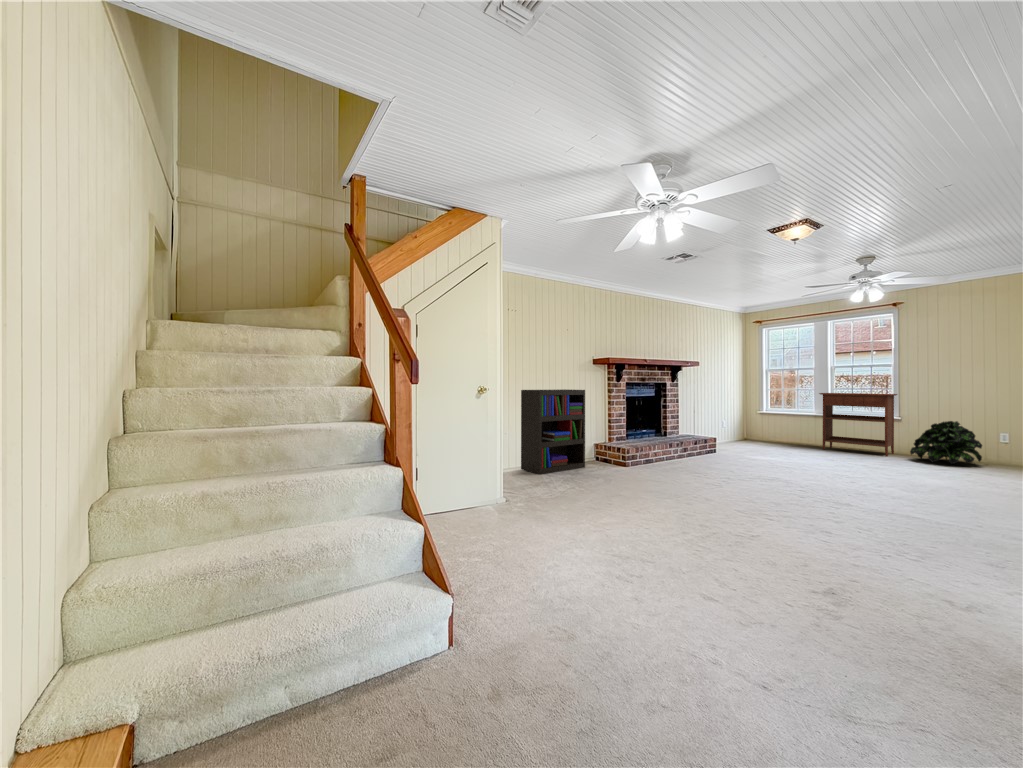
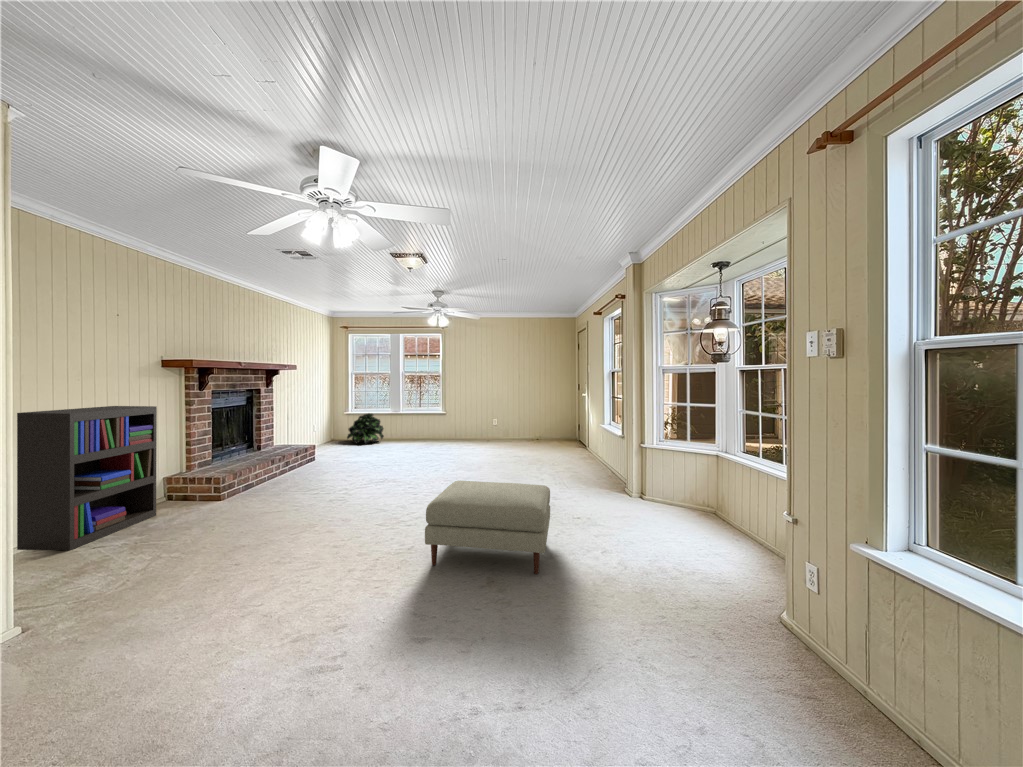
console table: present [819,393,897,456] -> none [397,395,446,443]
potted plant: present [910,421,982,464] -> present [347,414,384,443]
ottoman: none [758,474,979,601] -> present [425,481,550,574]

